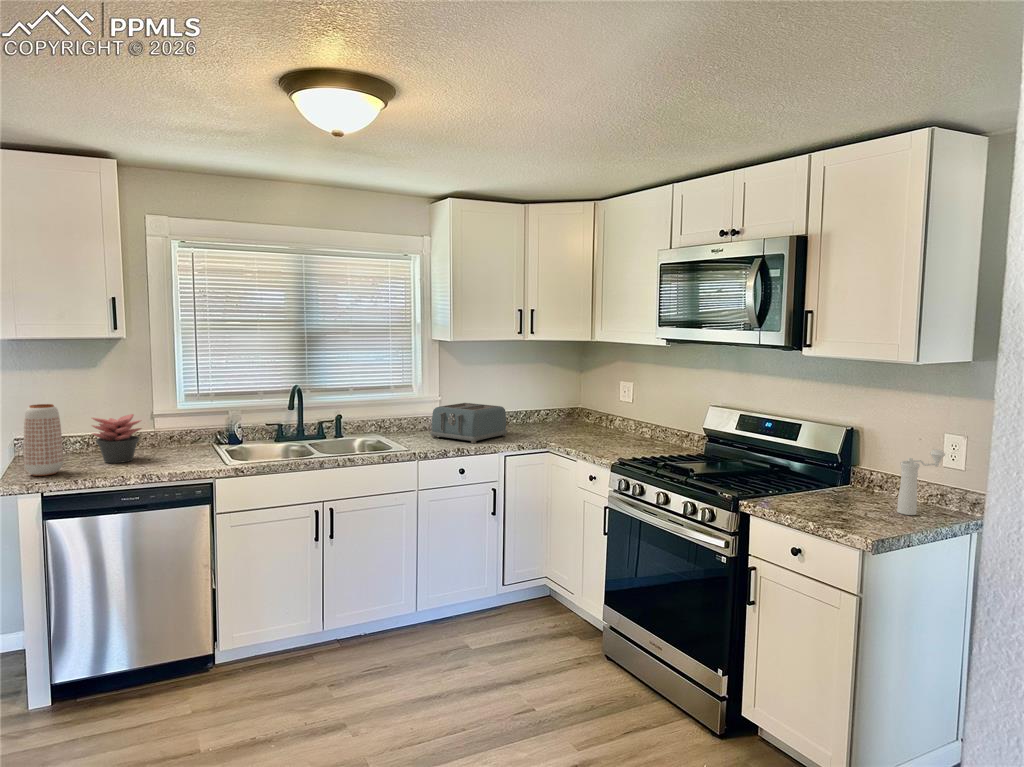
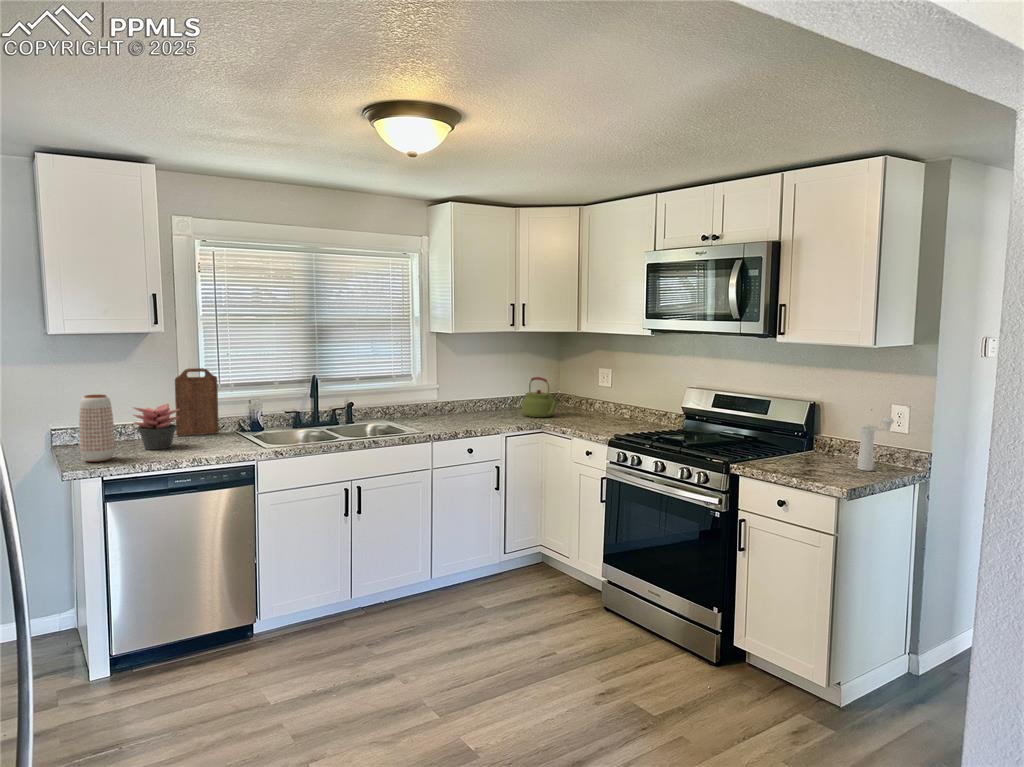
cutting board: none [148,377,195,448] -> present [175,368,219,436]
kettle: none [530,390,567,435] -> present [522,377,557,417]
toaster: present [430,403,507,443] -> none [435,390,504,426]

